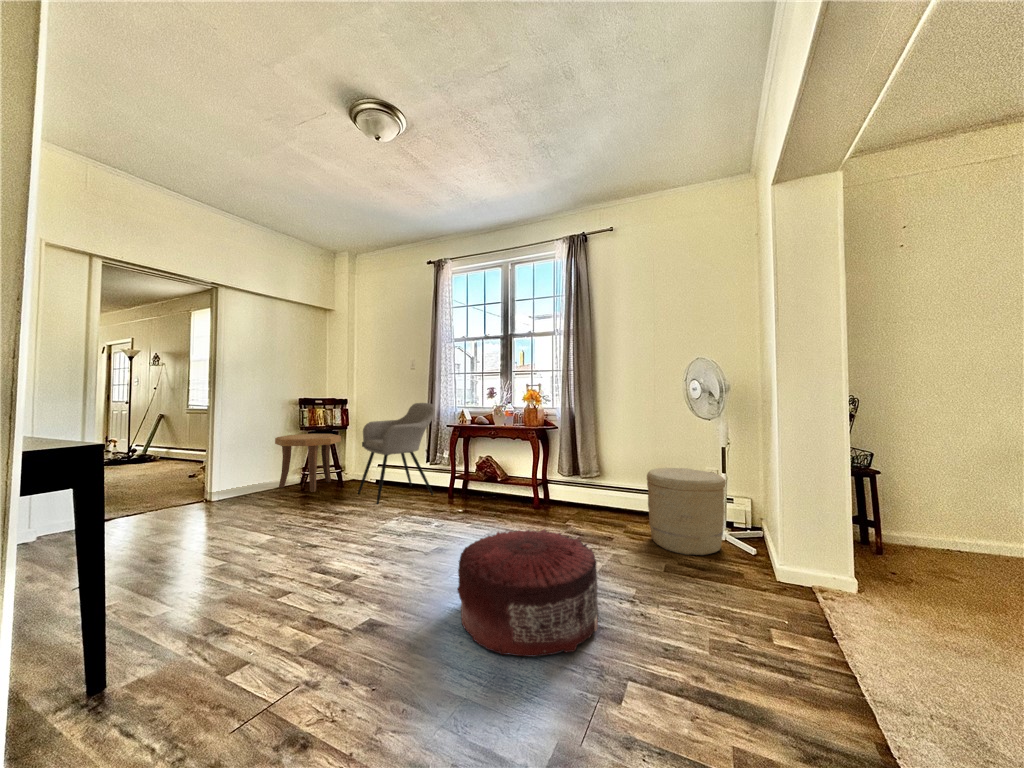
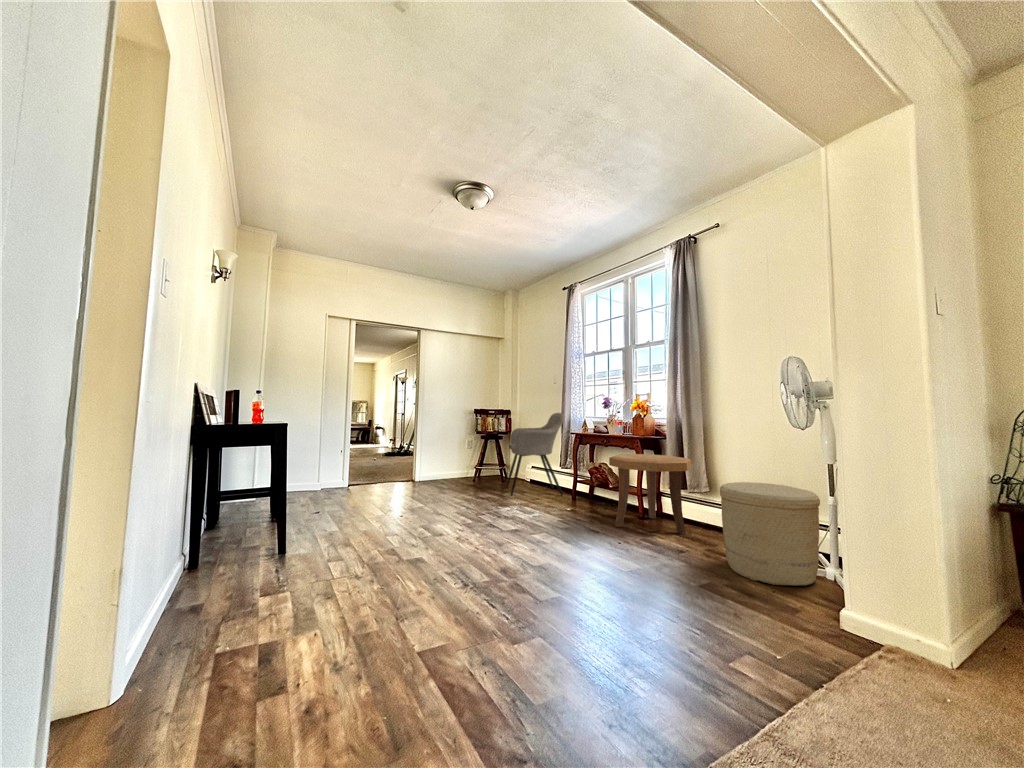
side table: present [275,434,341,492] -> present [609,454,691,534]
pouf: present [458,529,599,657] -> none [463,511,585,607]

